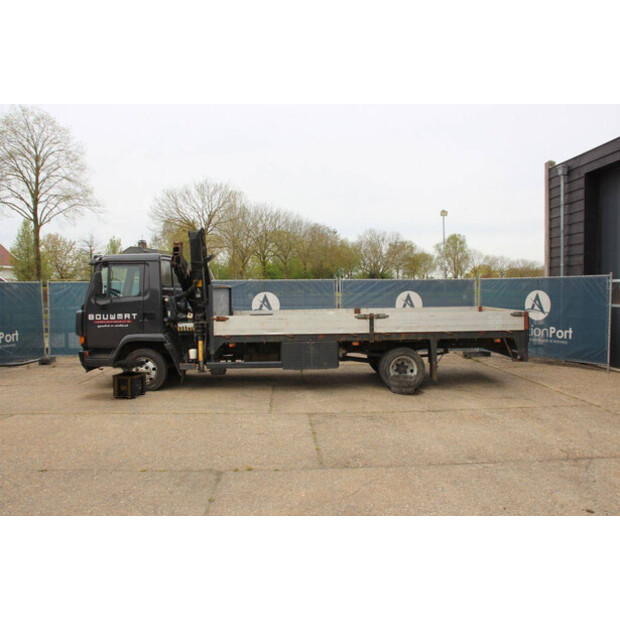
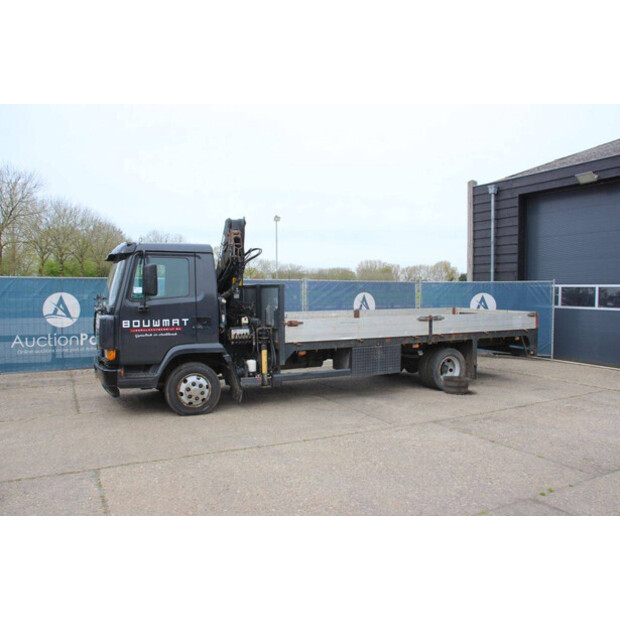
toolbox: present [112,359,147,398] -> none [176,376,209,425]

